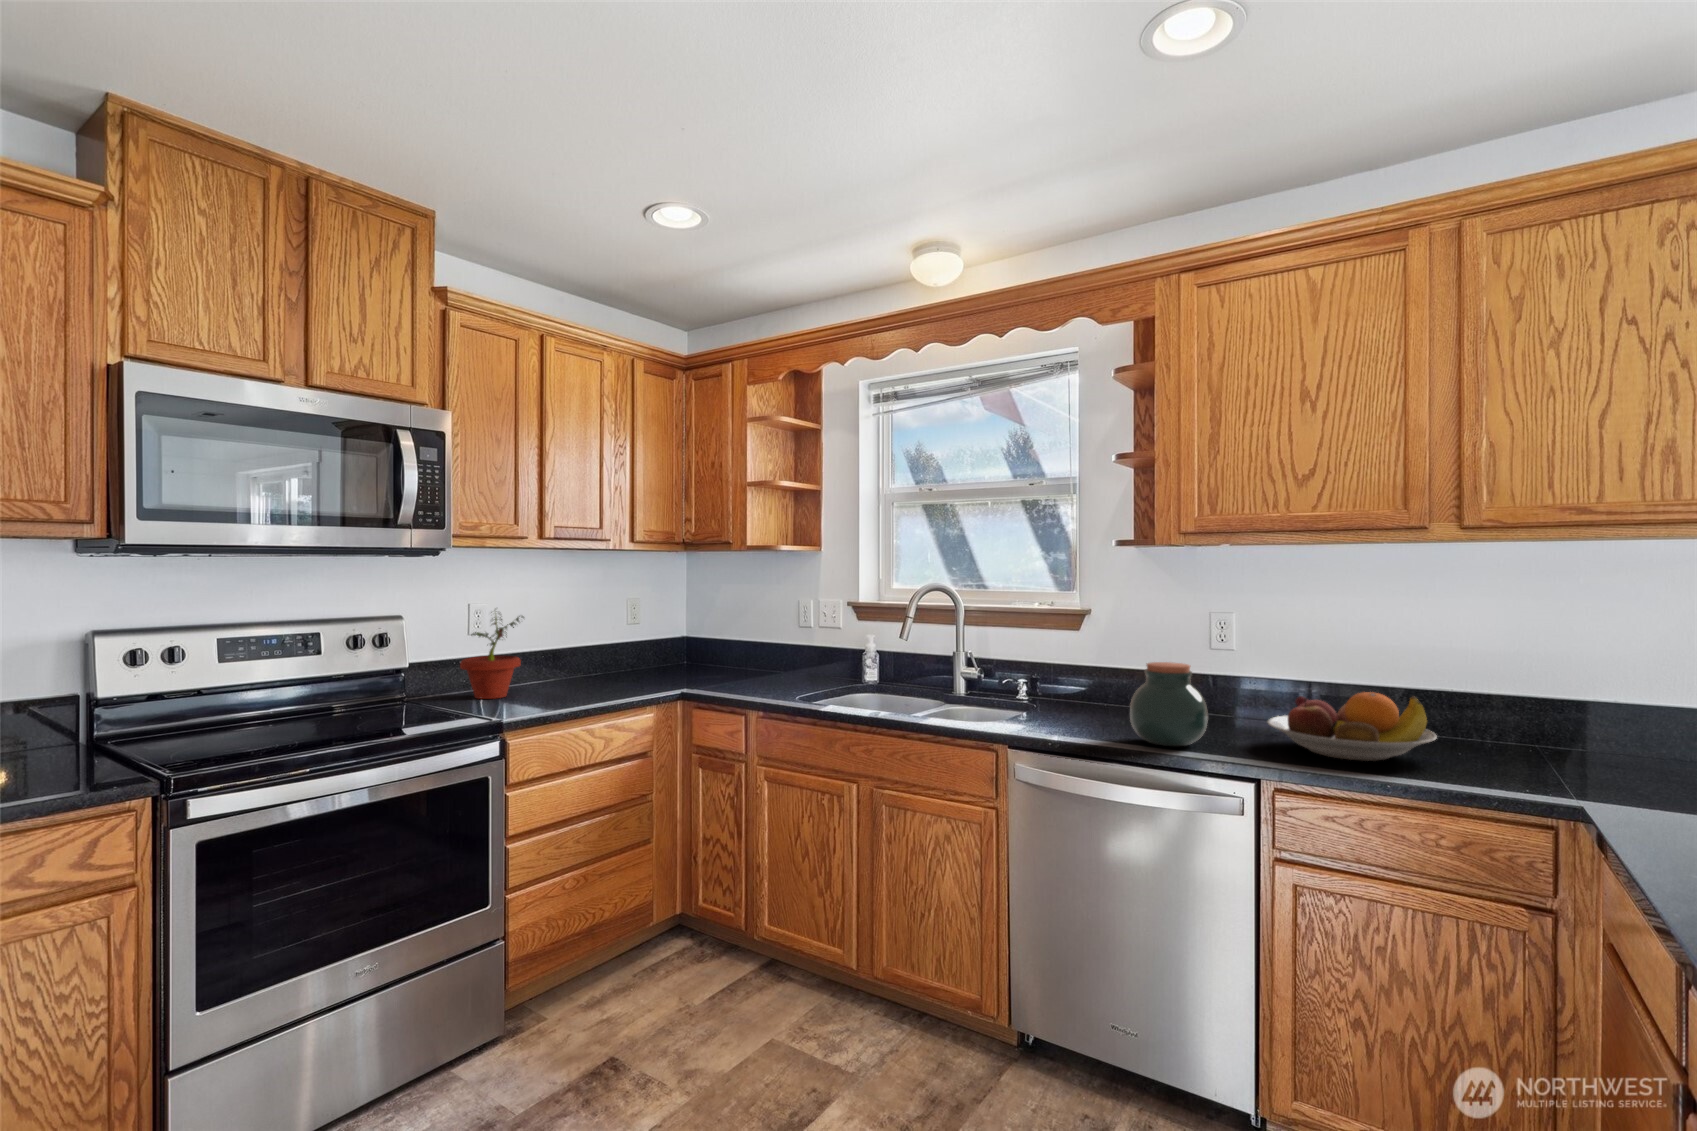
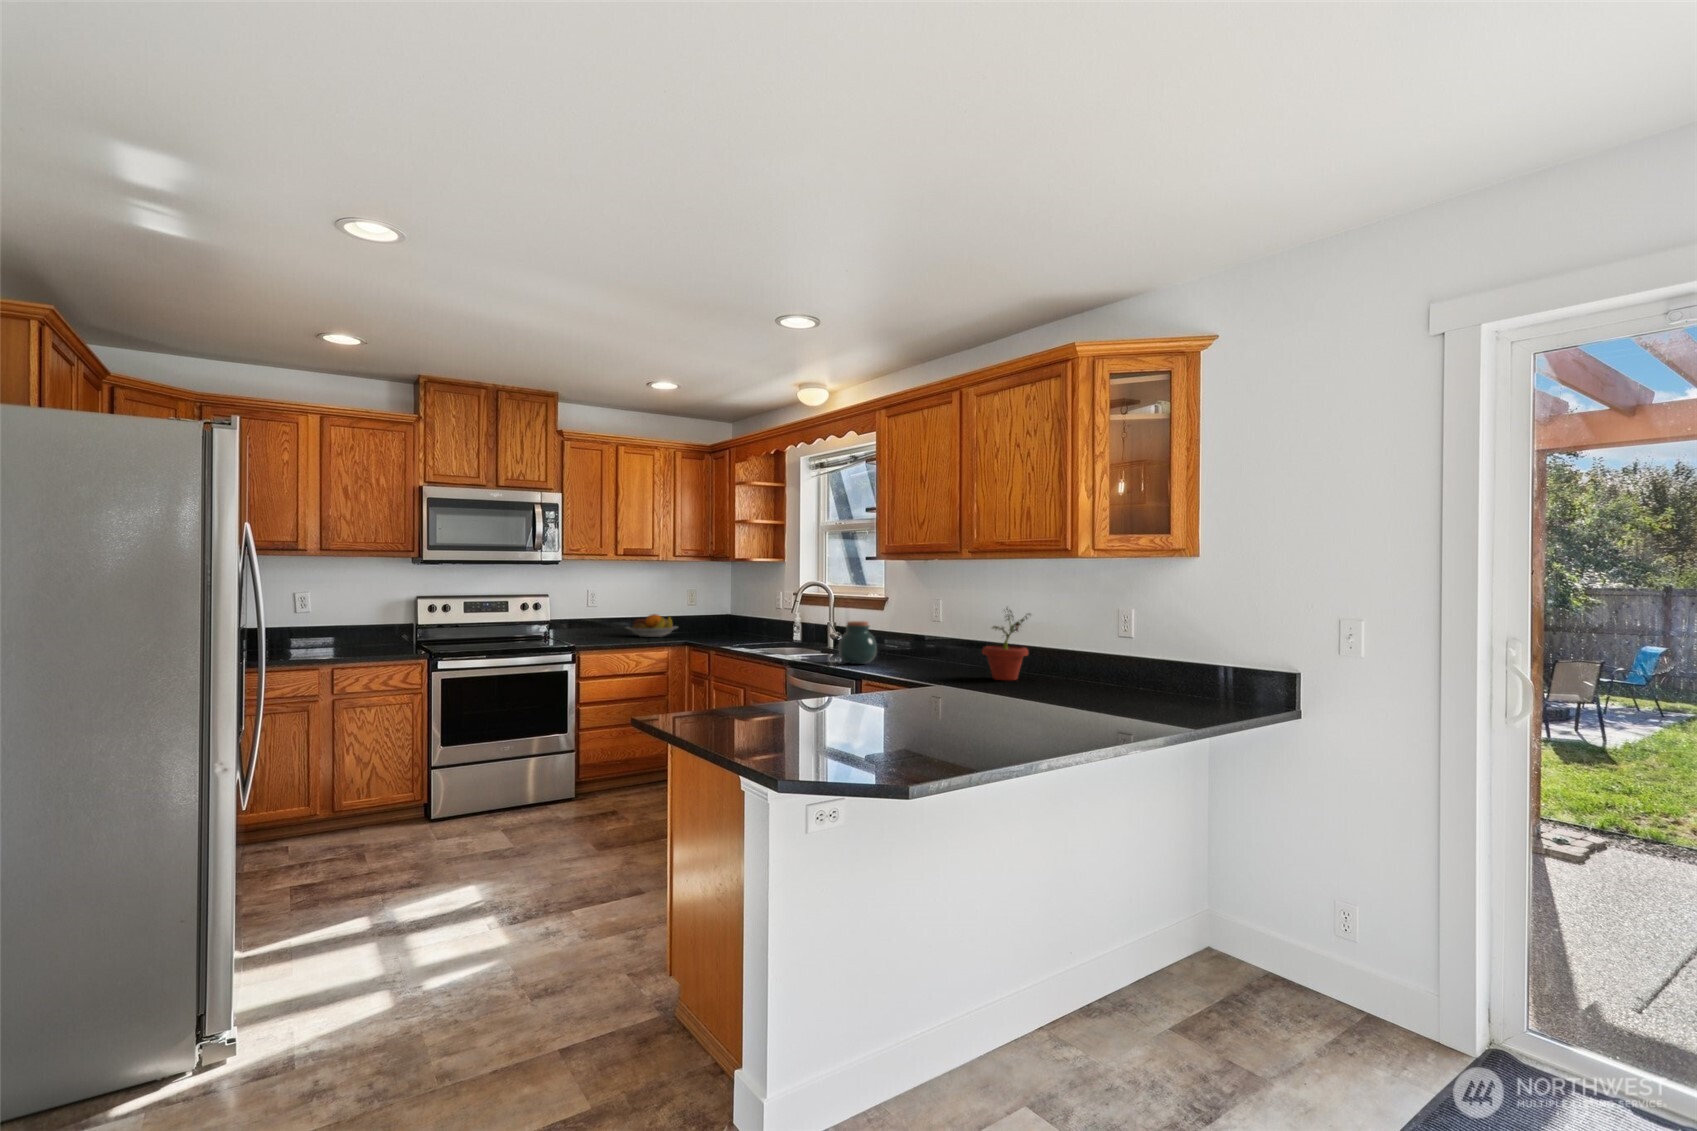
potted plant: present [460,613,524,699] -> present [982,608,1029,680]
fruit bowl: present [1268,692,1437,761] -> present [626,614,677,637]

